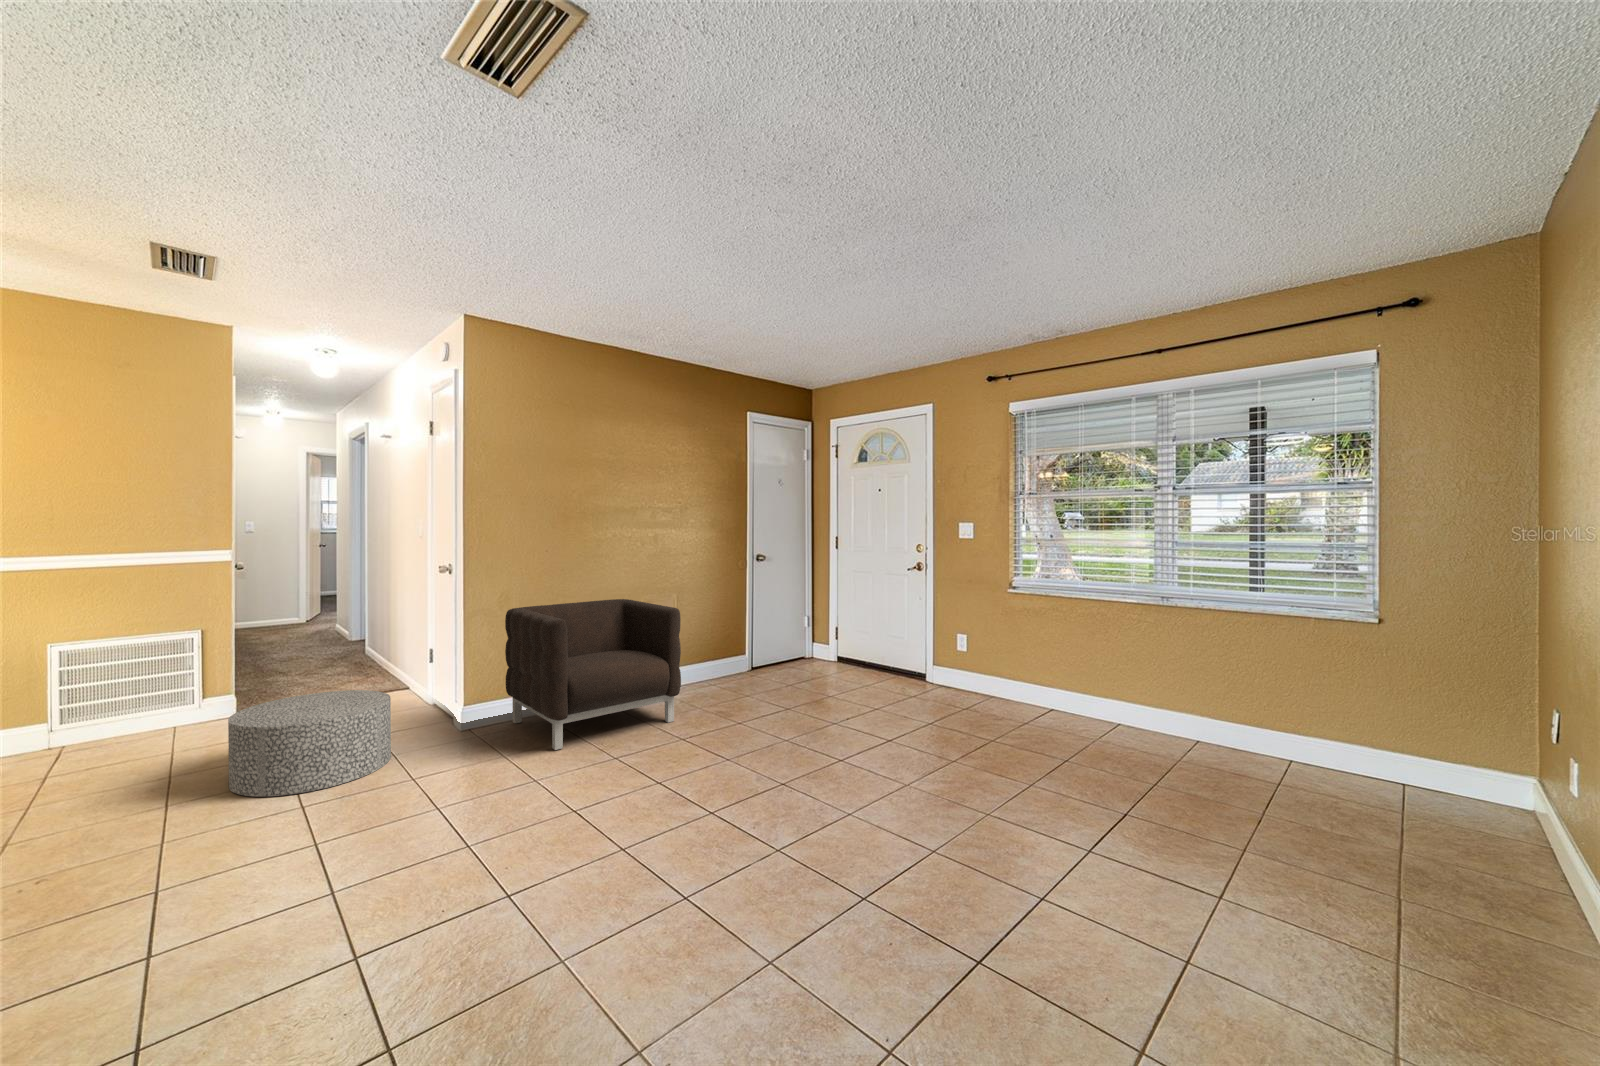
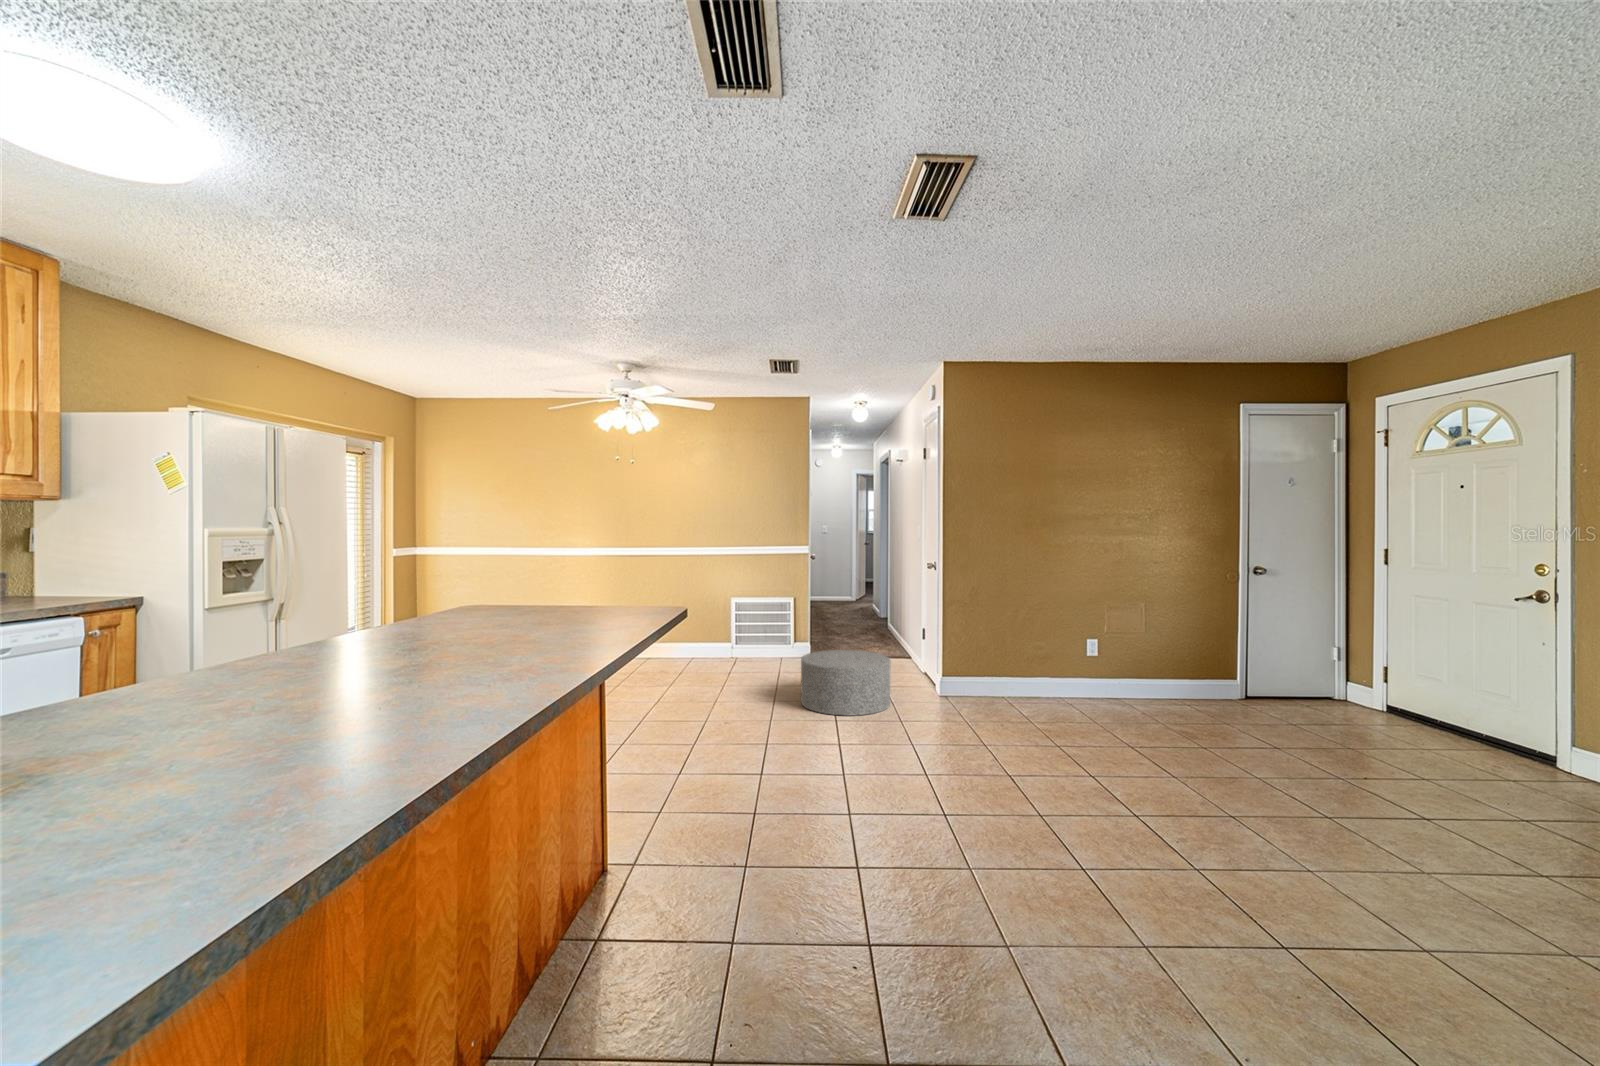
armchair: present [505,599,681,750] -> none [974,602,1136,730]

